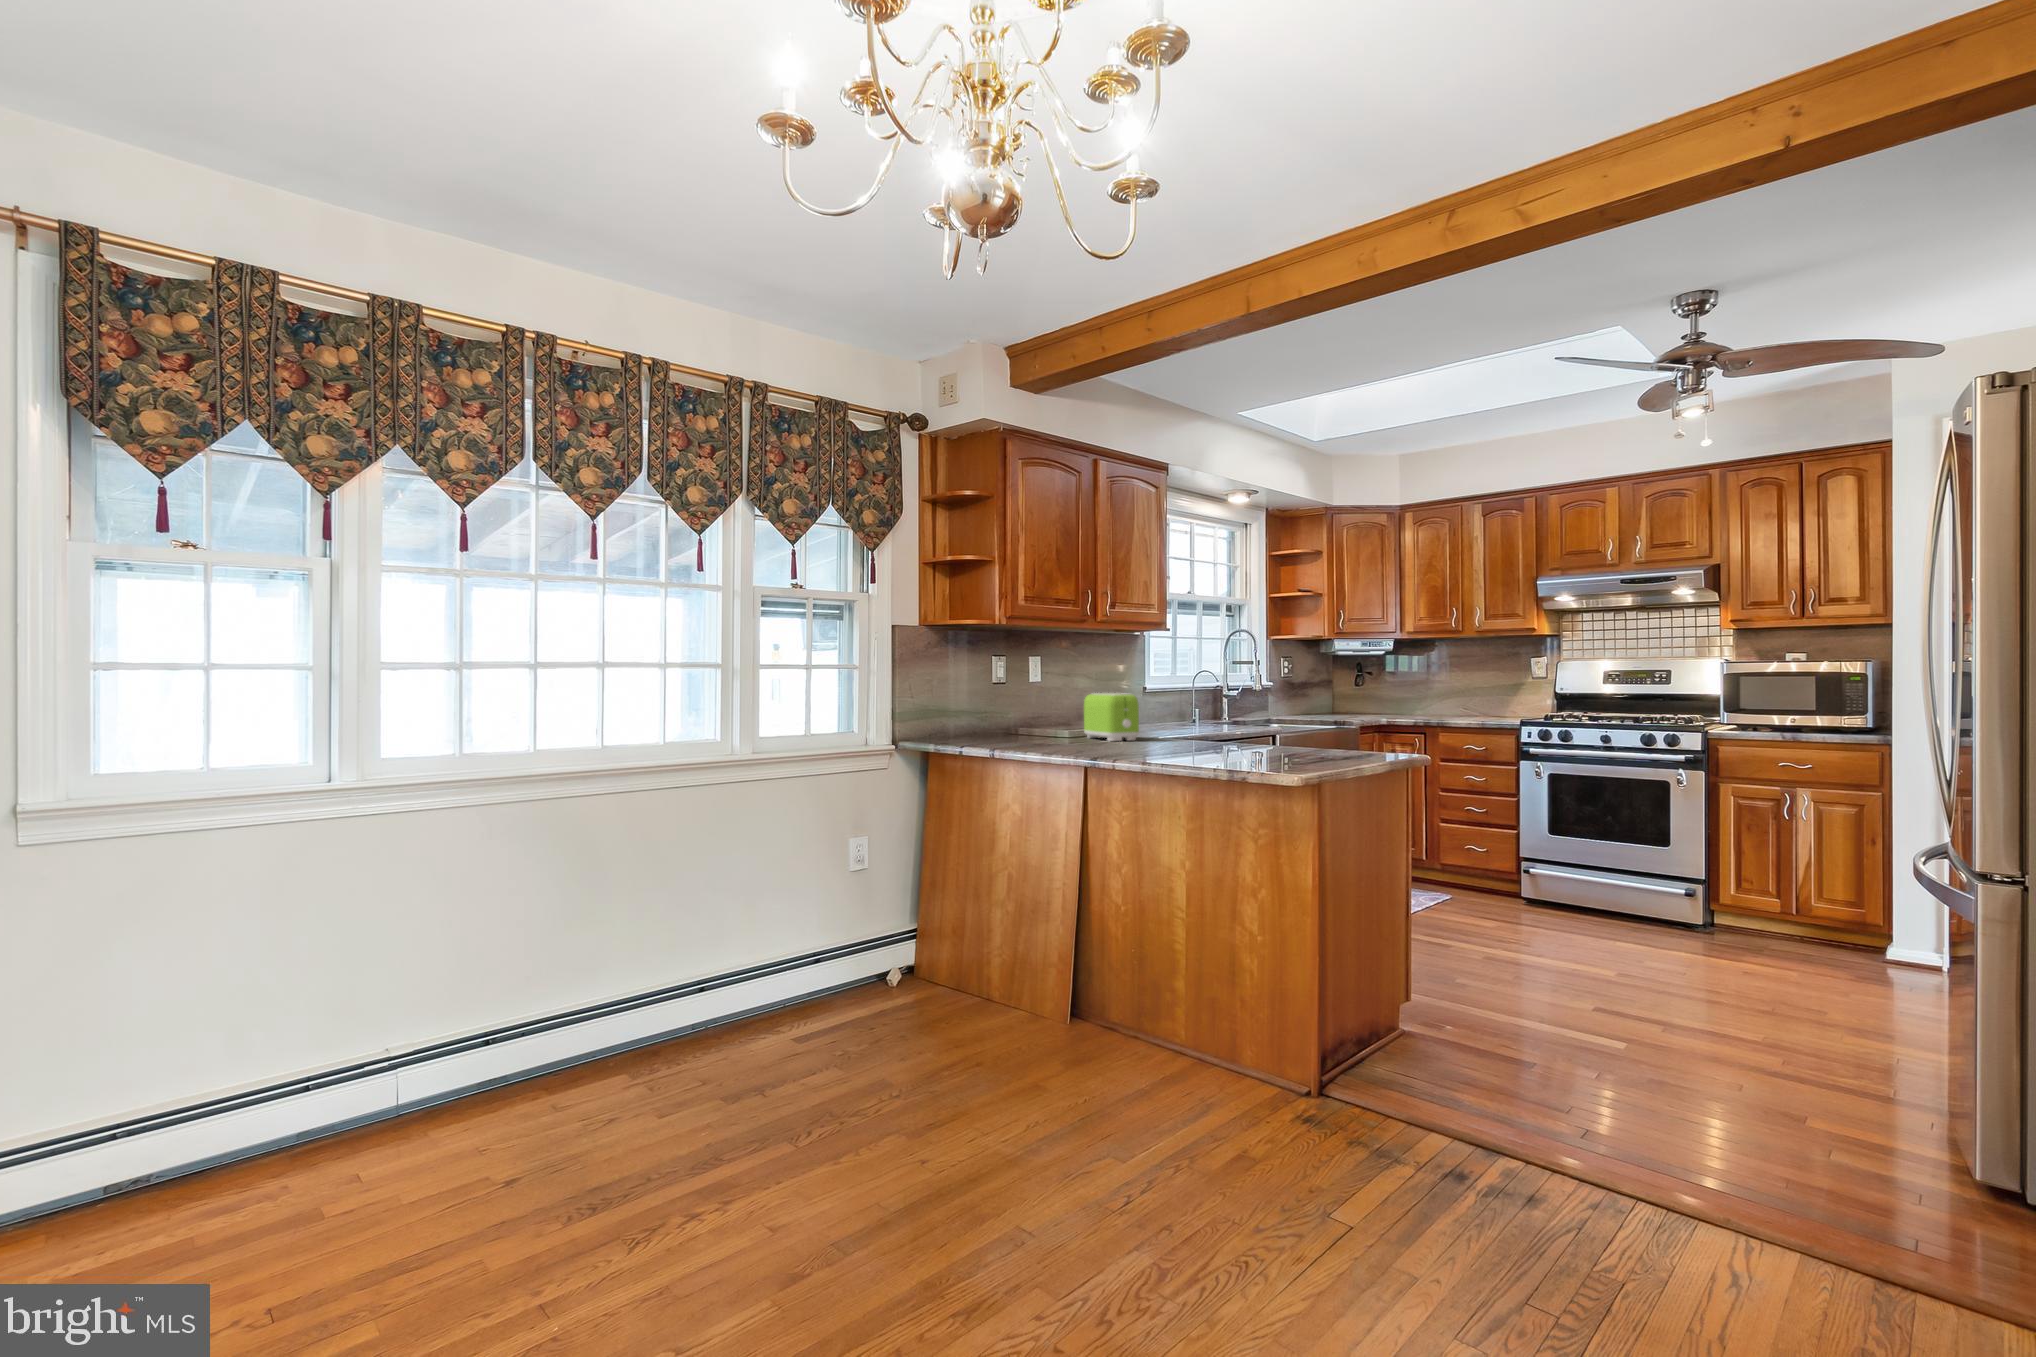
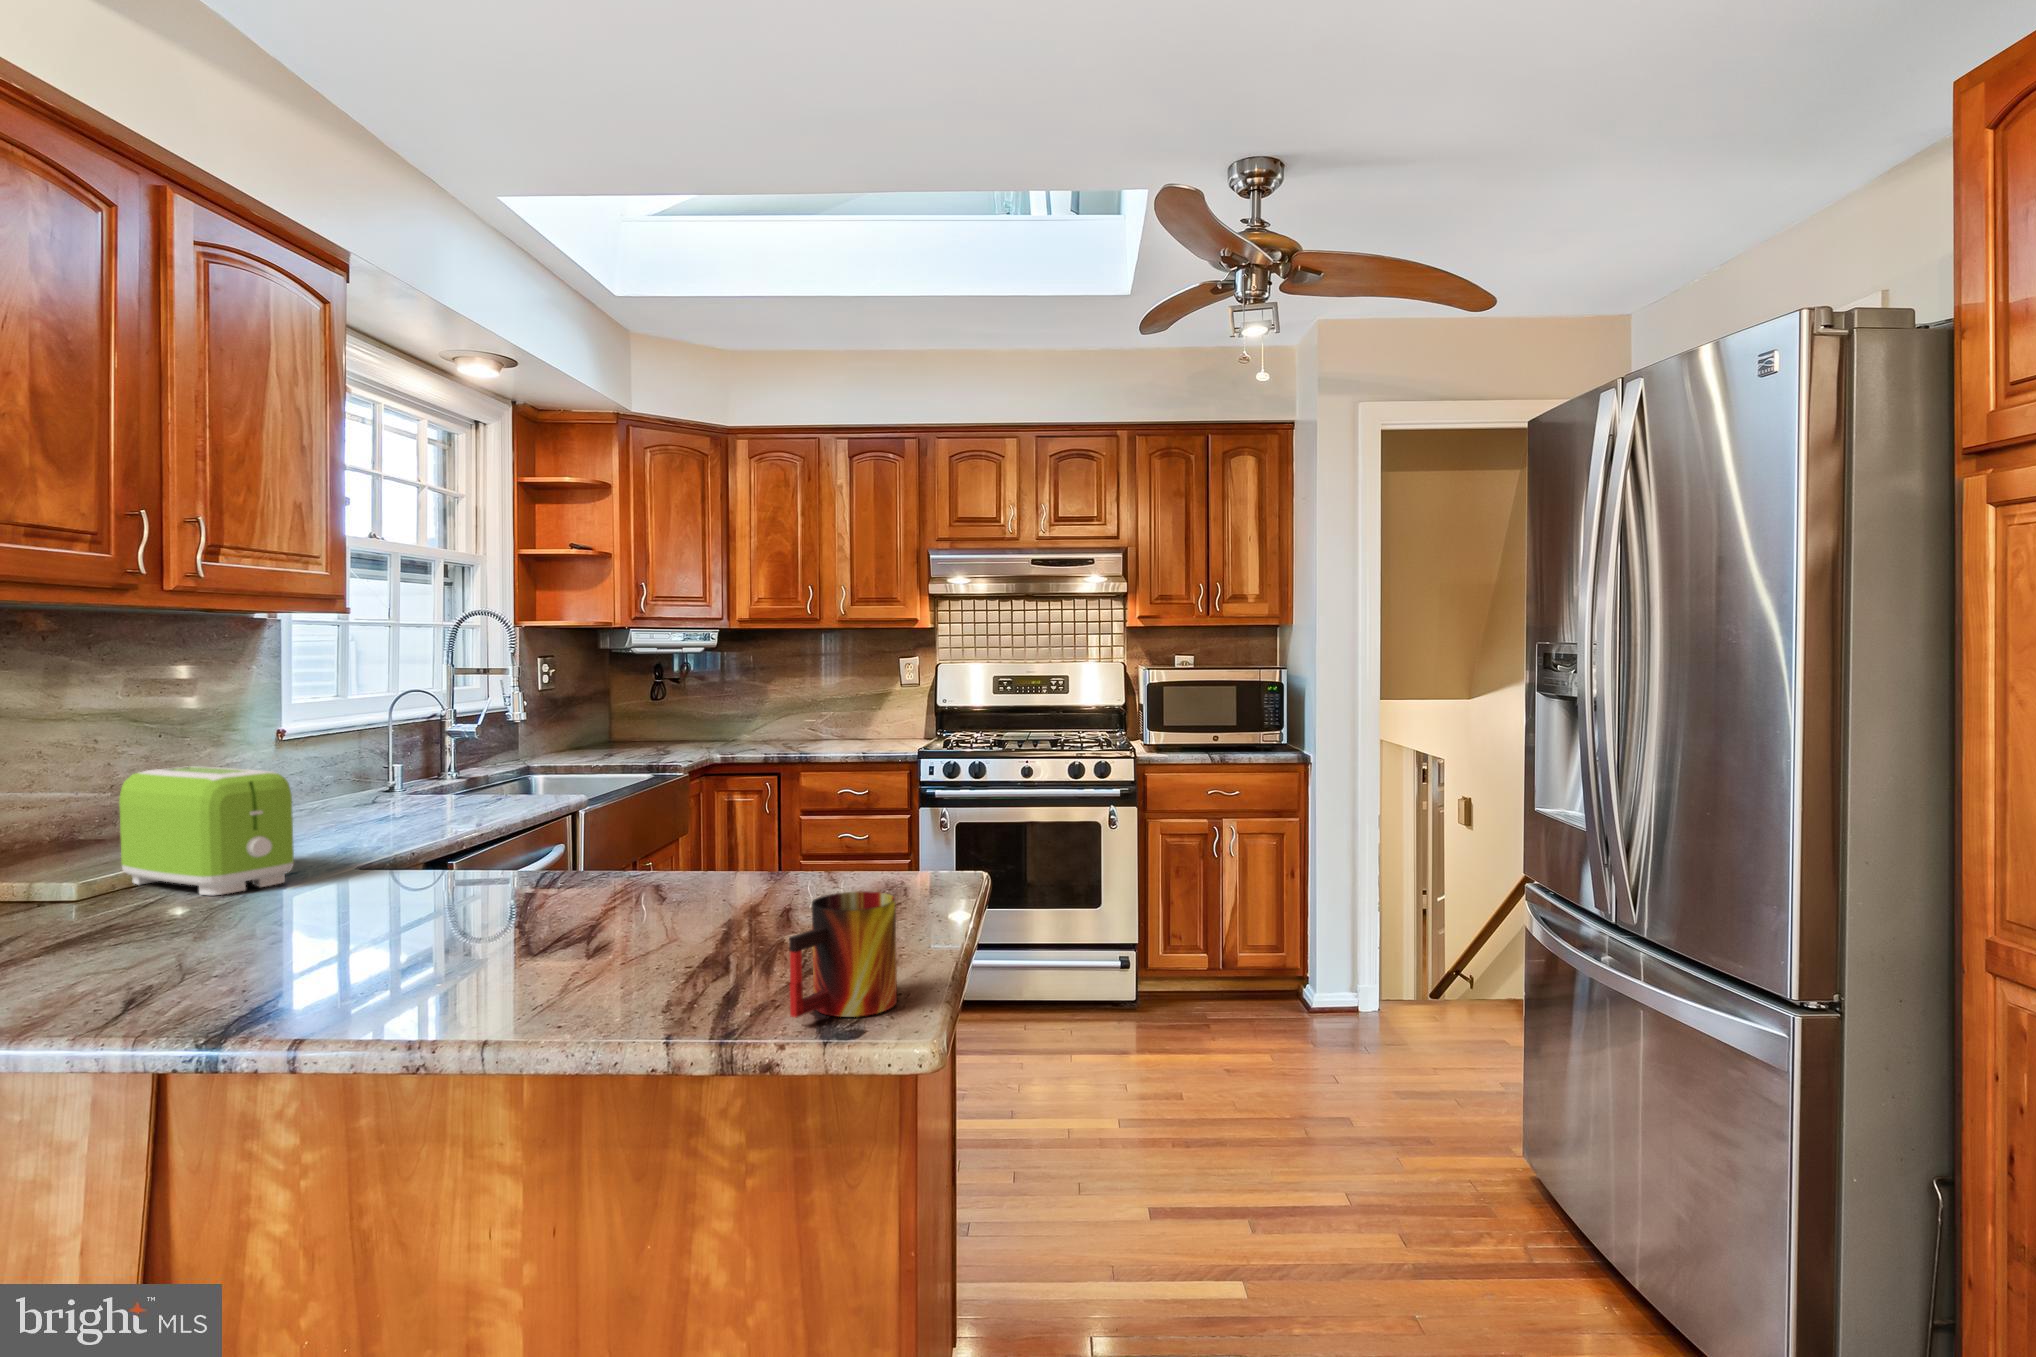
mug: none [1265,725,1311,766] -> present [789,891,897,1018]

